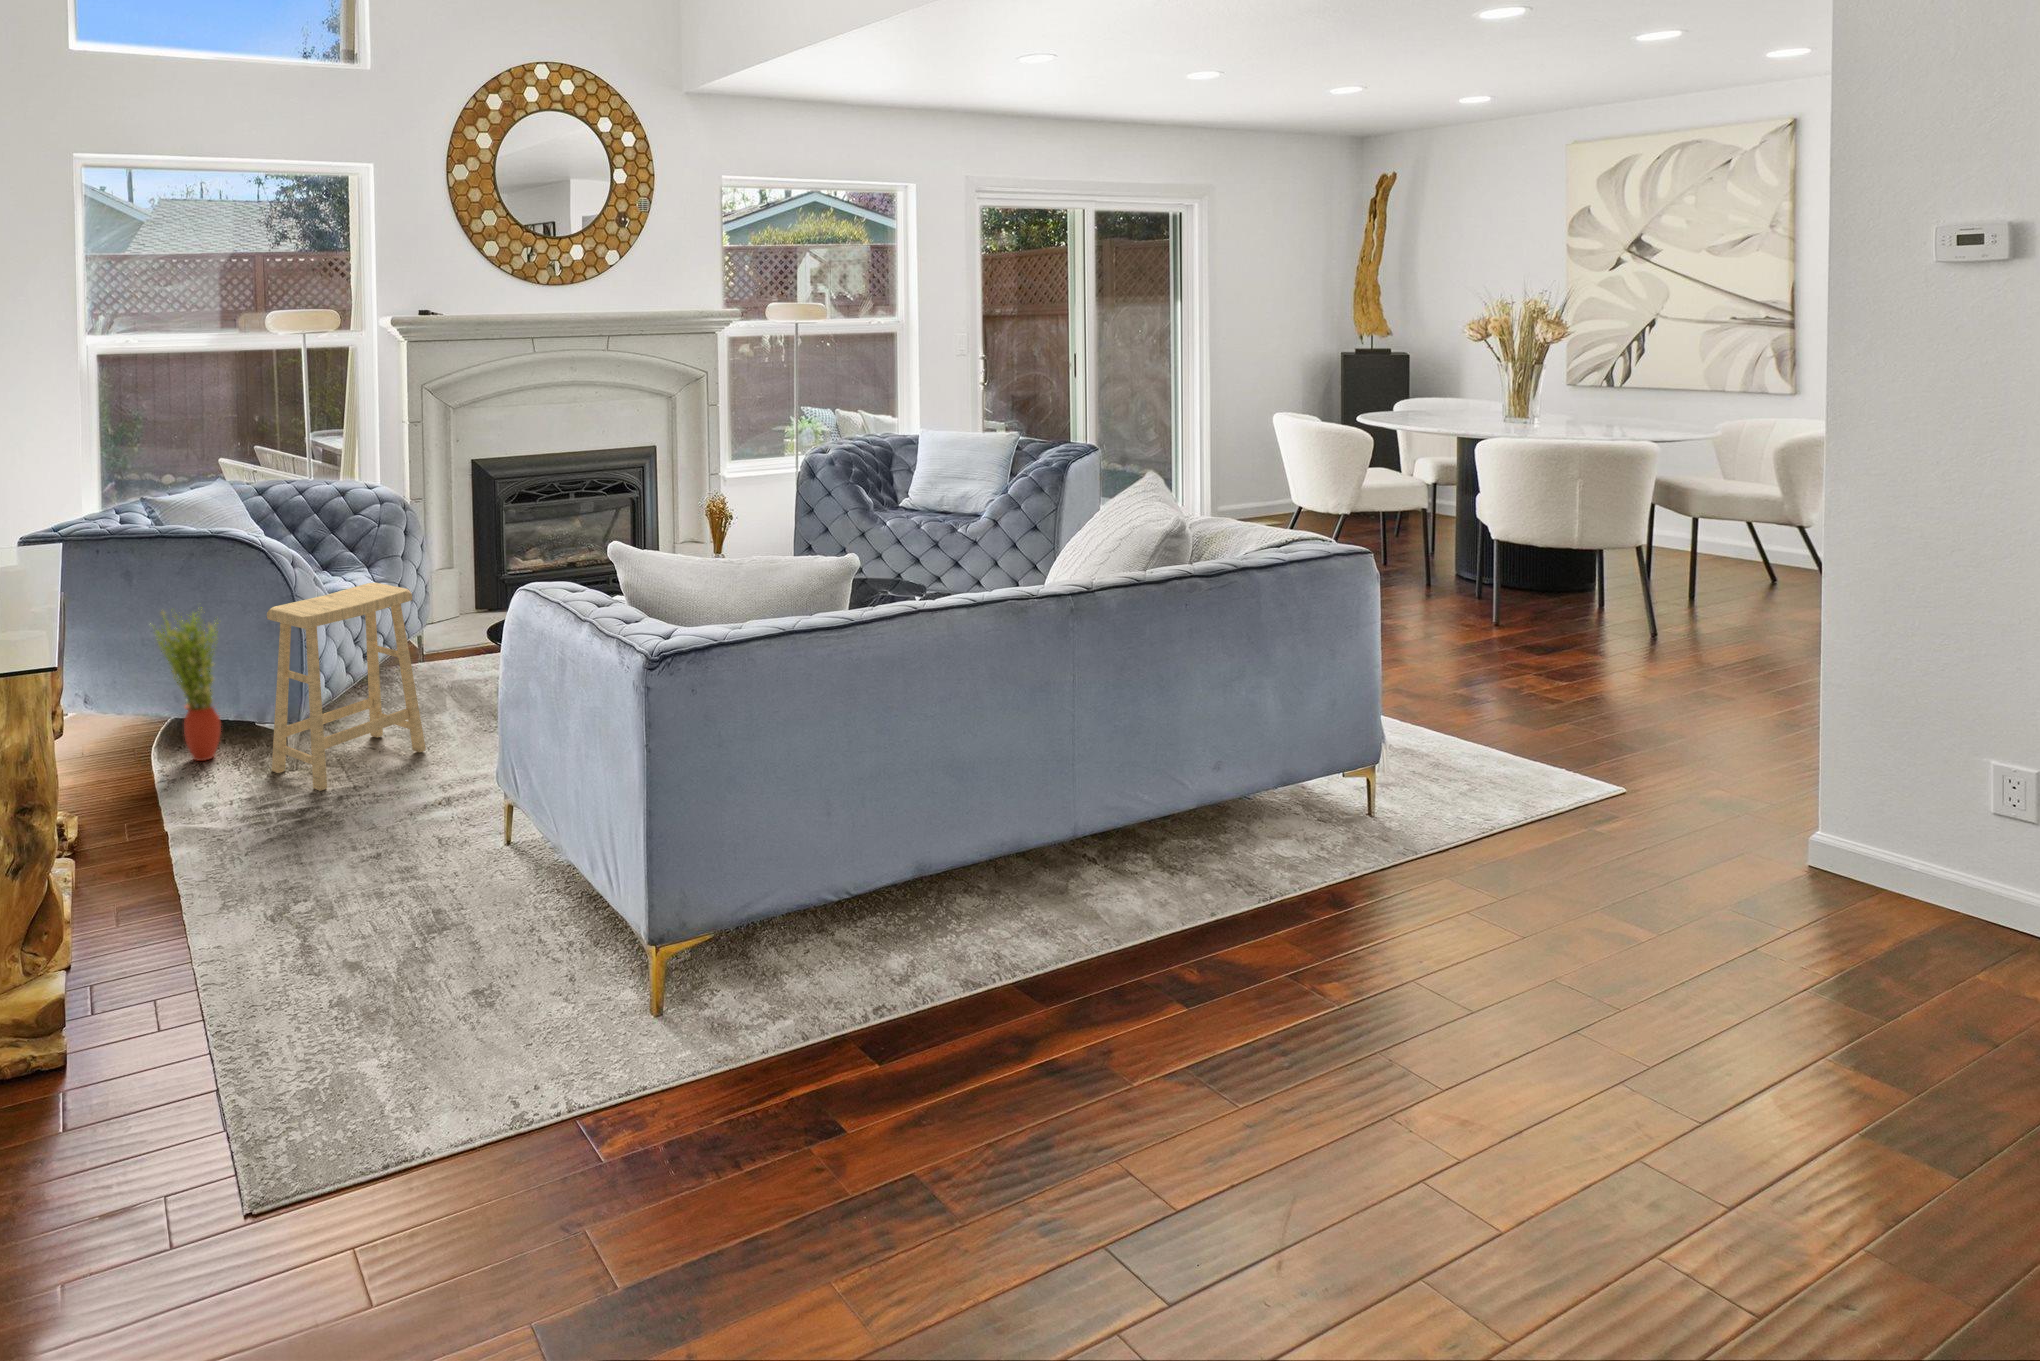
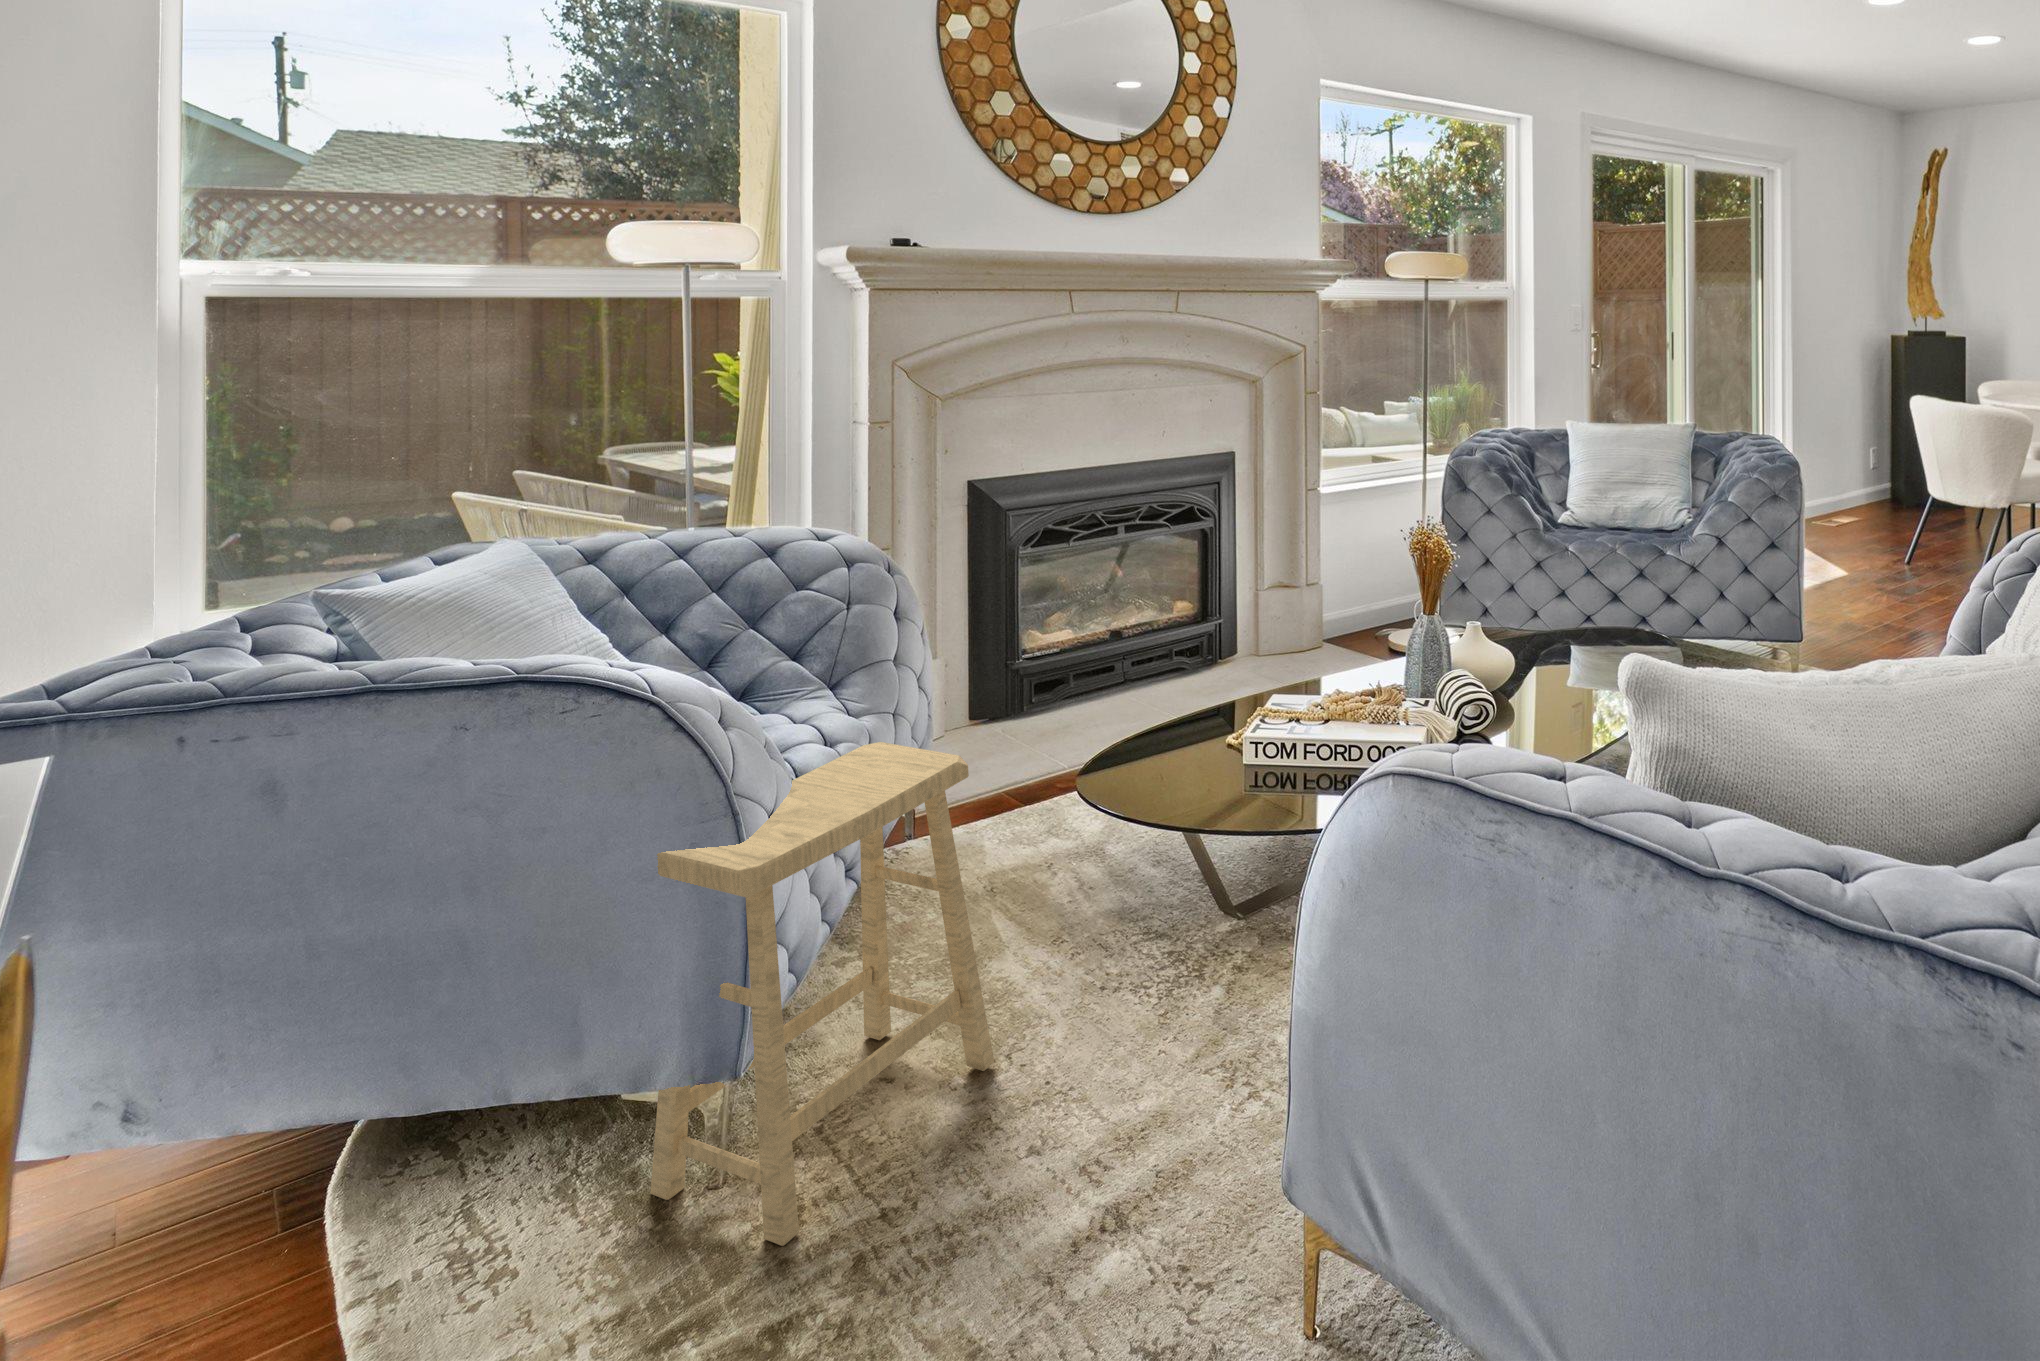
potted plant: present [156,607,221,761] -> none [315,835,519,1195]

